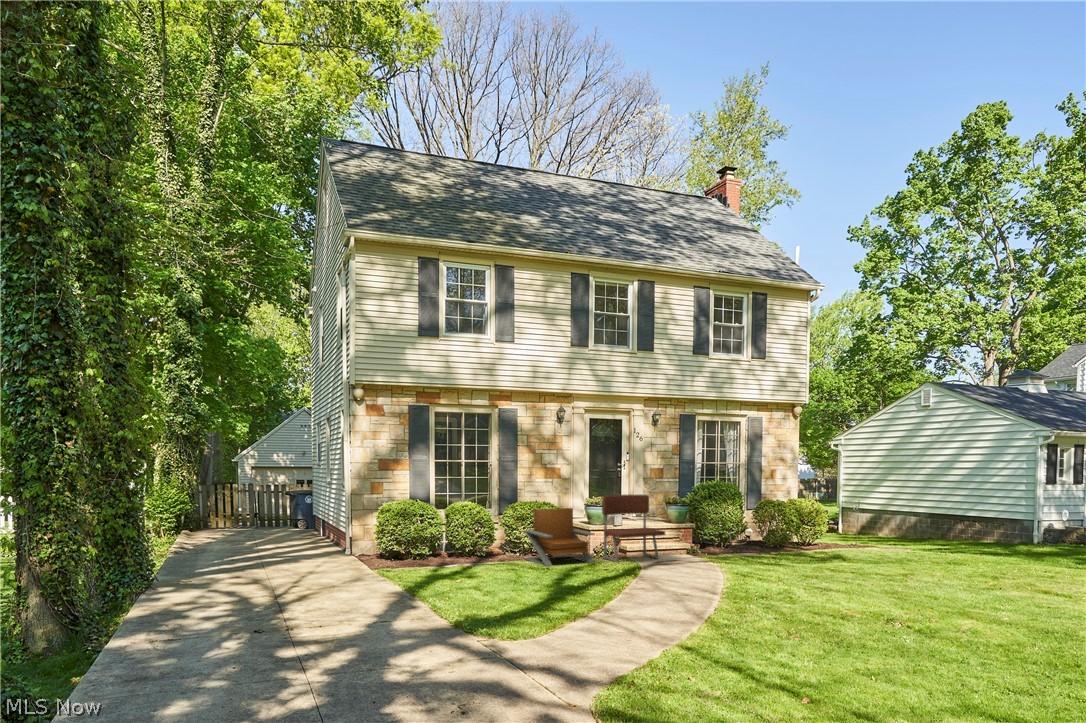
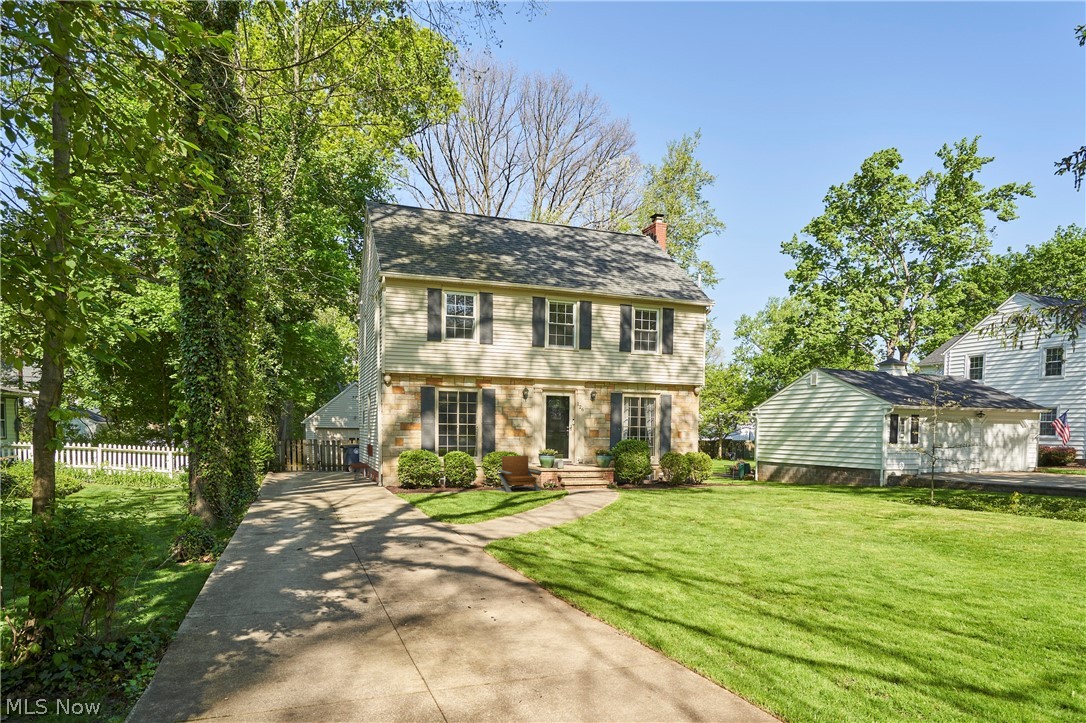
bench: present [602,494,665,562] -> present [350,443,373,483]

